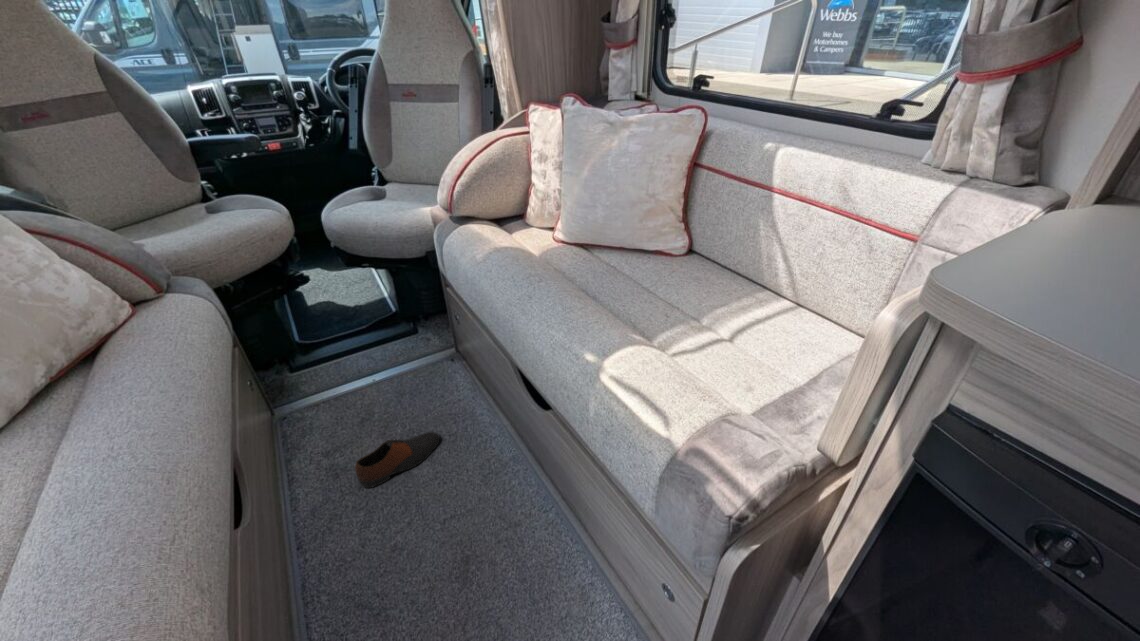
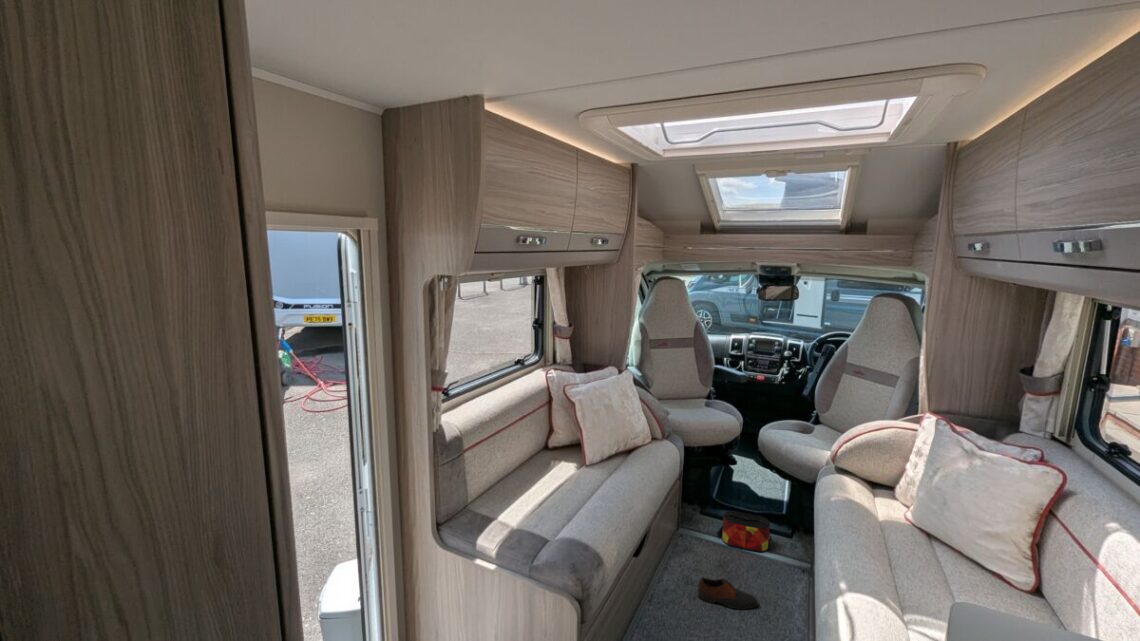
bag: none [331,330,405,392] -> present [717,511,772,552]

